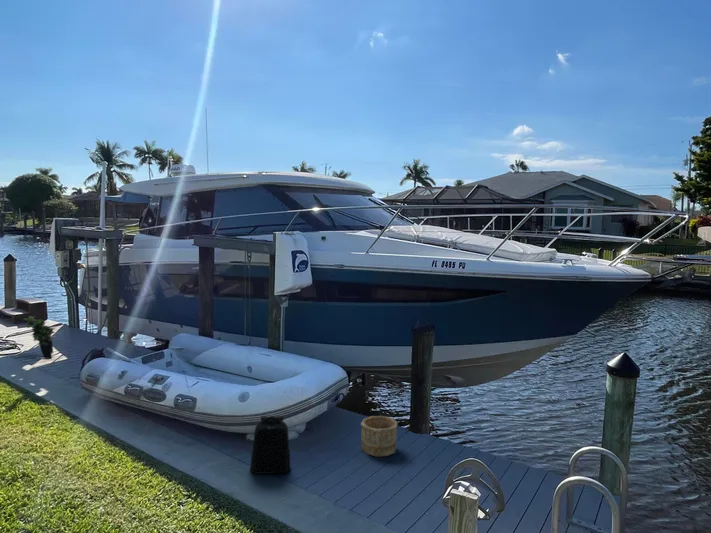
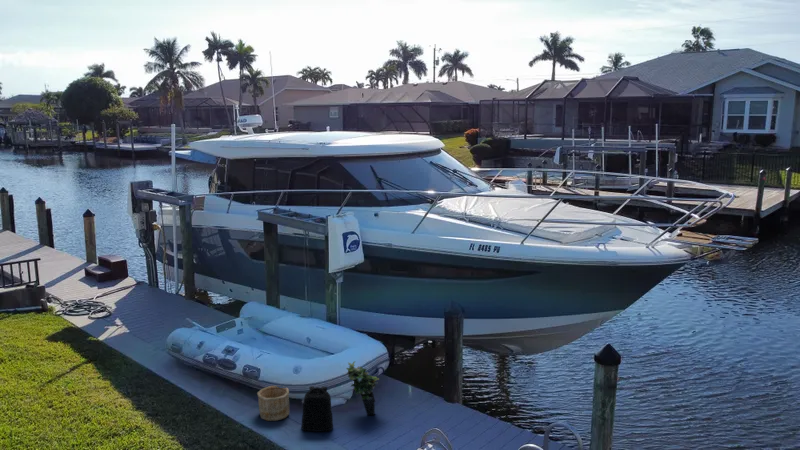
potted plant: present [24,316,55,359] -> present [346,362,379,415]
wooden bucket: present [361,416,398,457] -> present [257,386,289,421]

